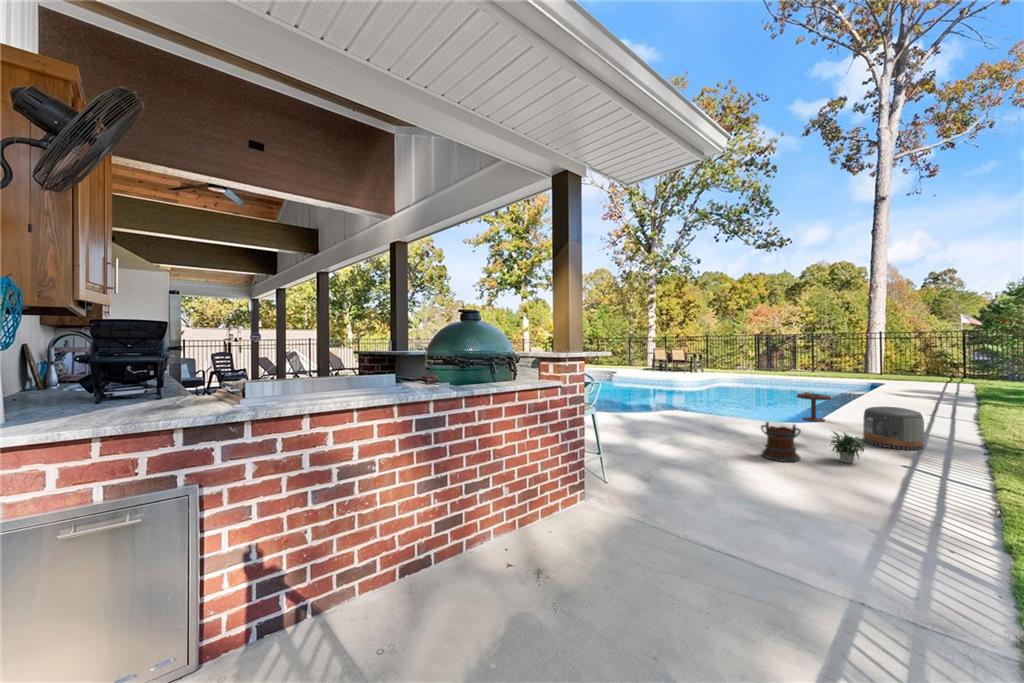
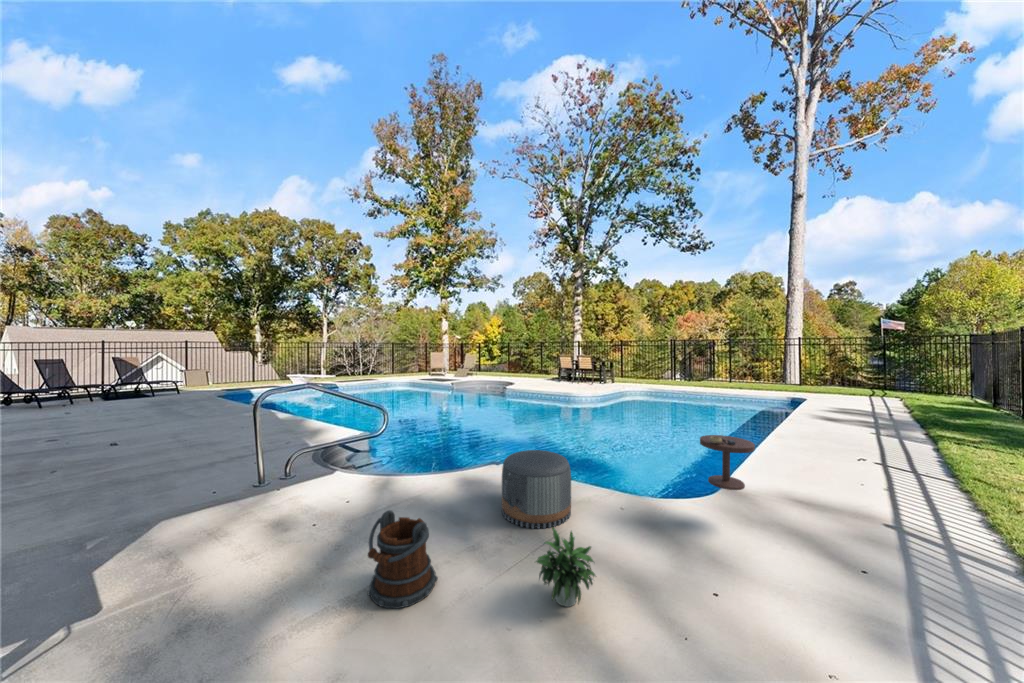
pouf: present [863,406,924,450] -> present [502,450,571,529]
bucket: present [761,422,801,462] -> present [368,510,438,608]
potted plant: present [831,431,864,463] -> present [536,528,595,607]

